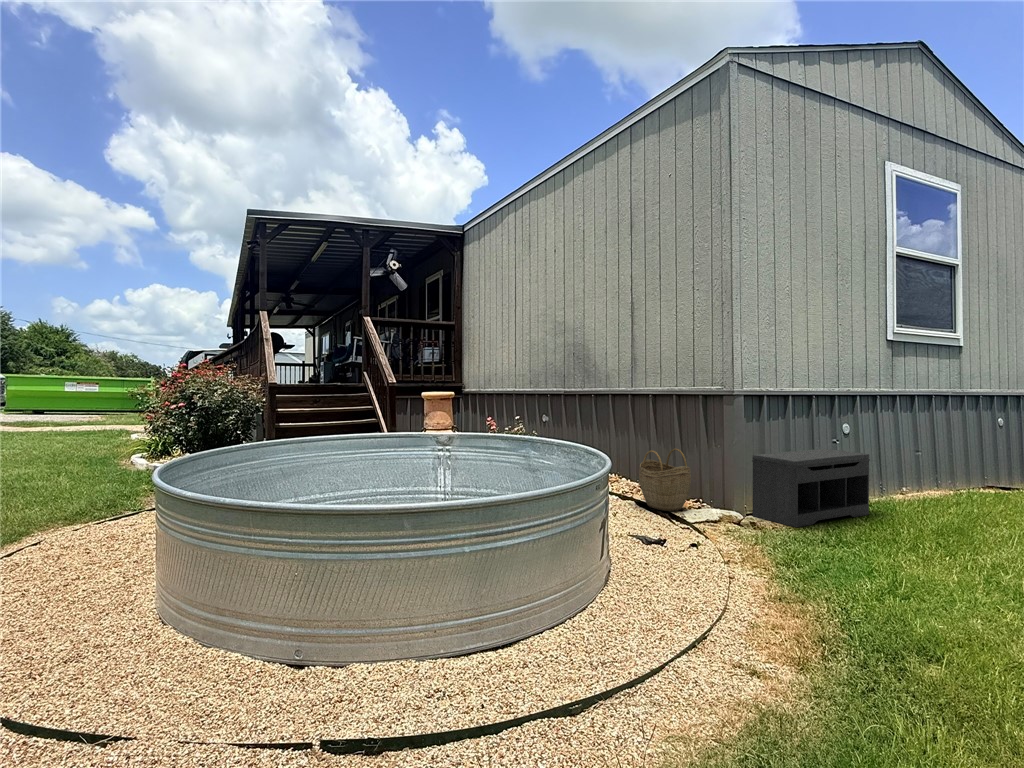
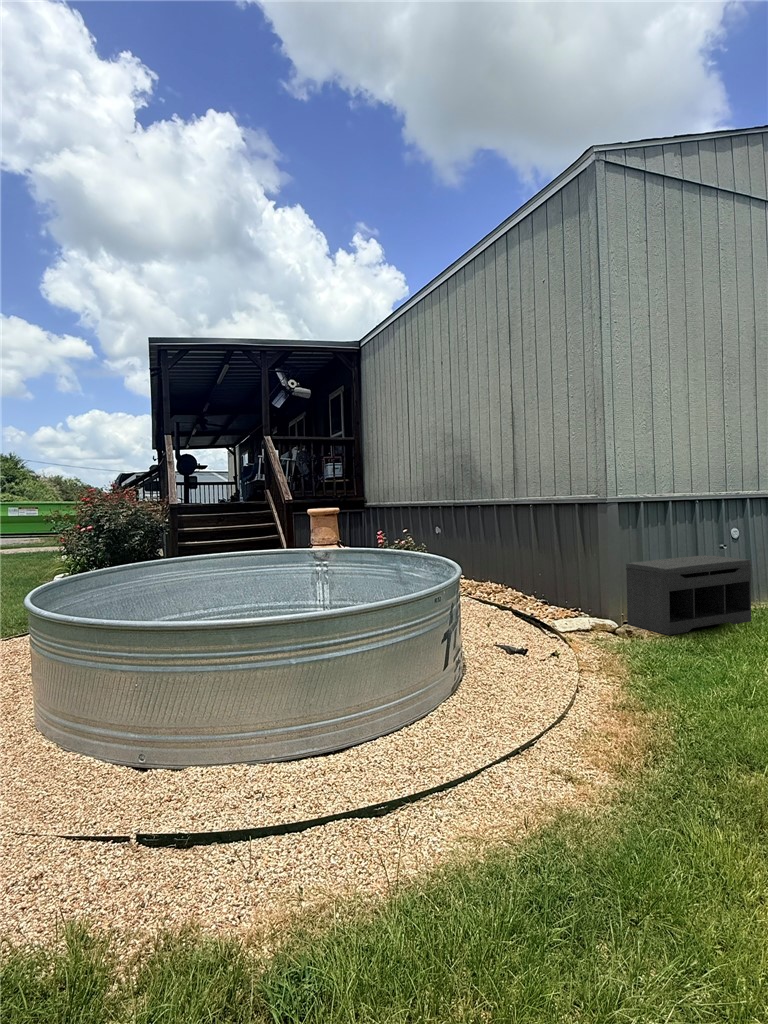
woven basket: present [639,449,691,511] -> none [516,558,566,620]

